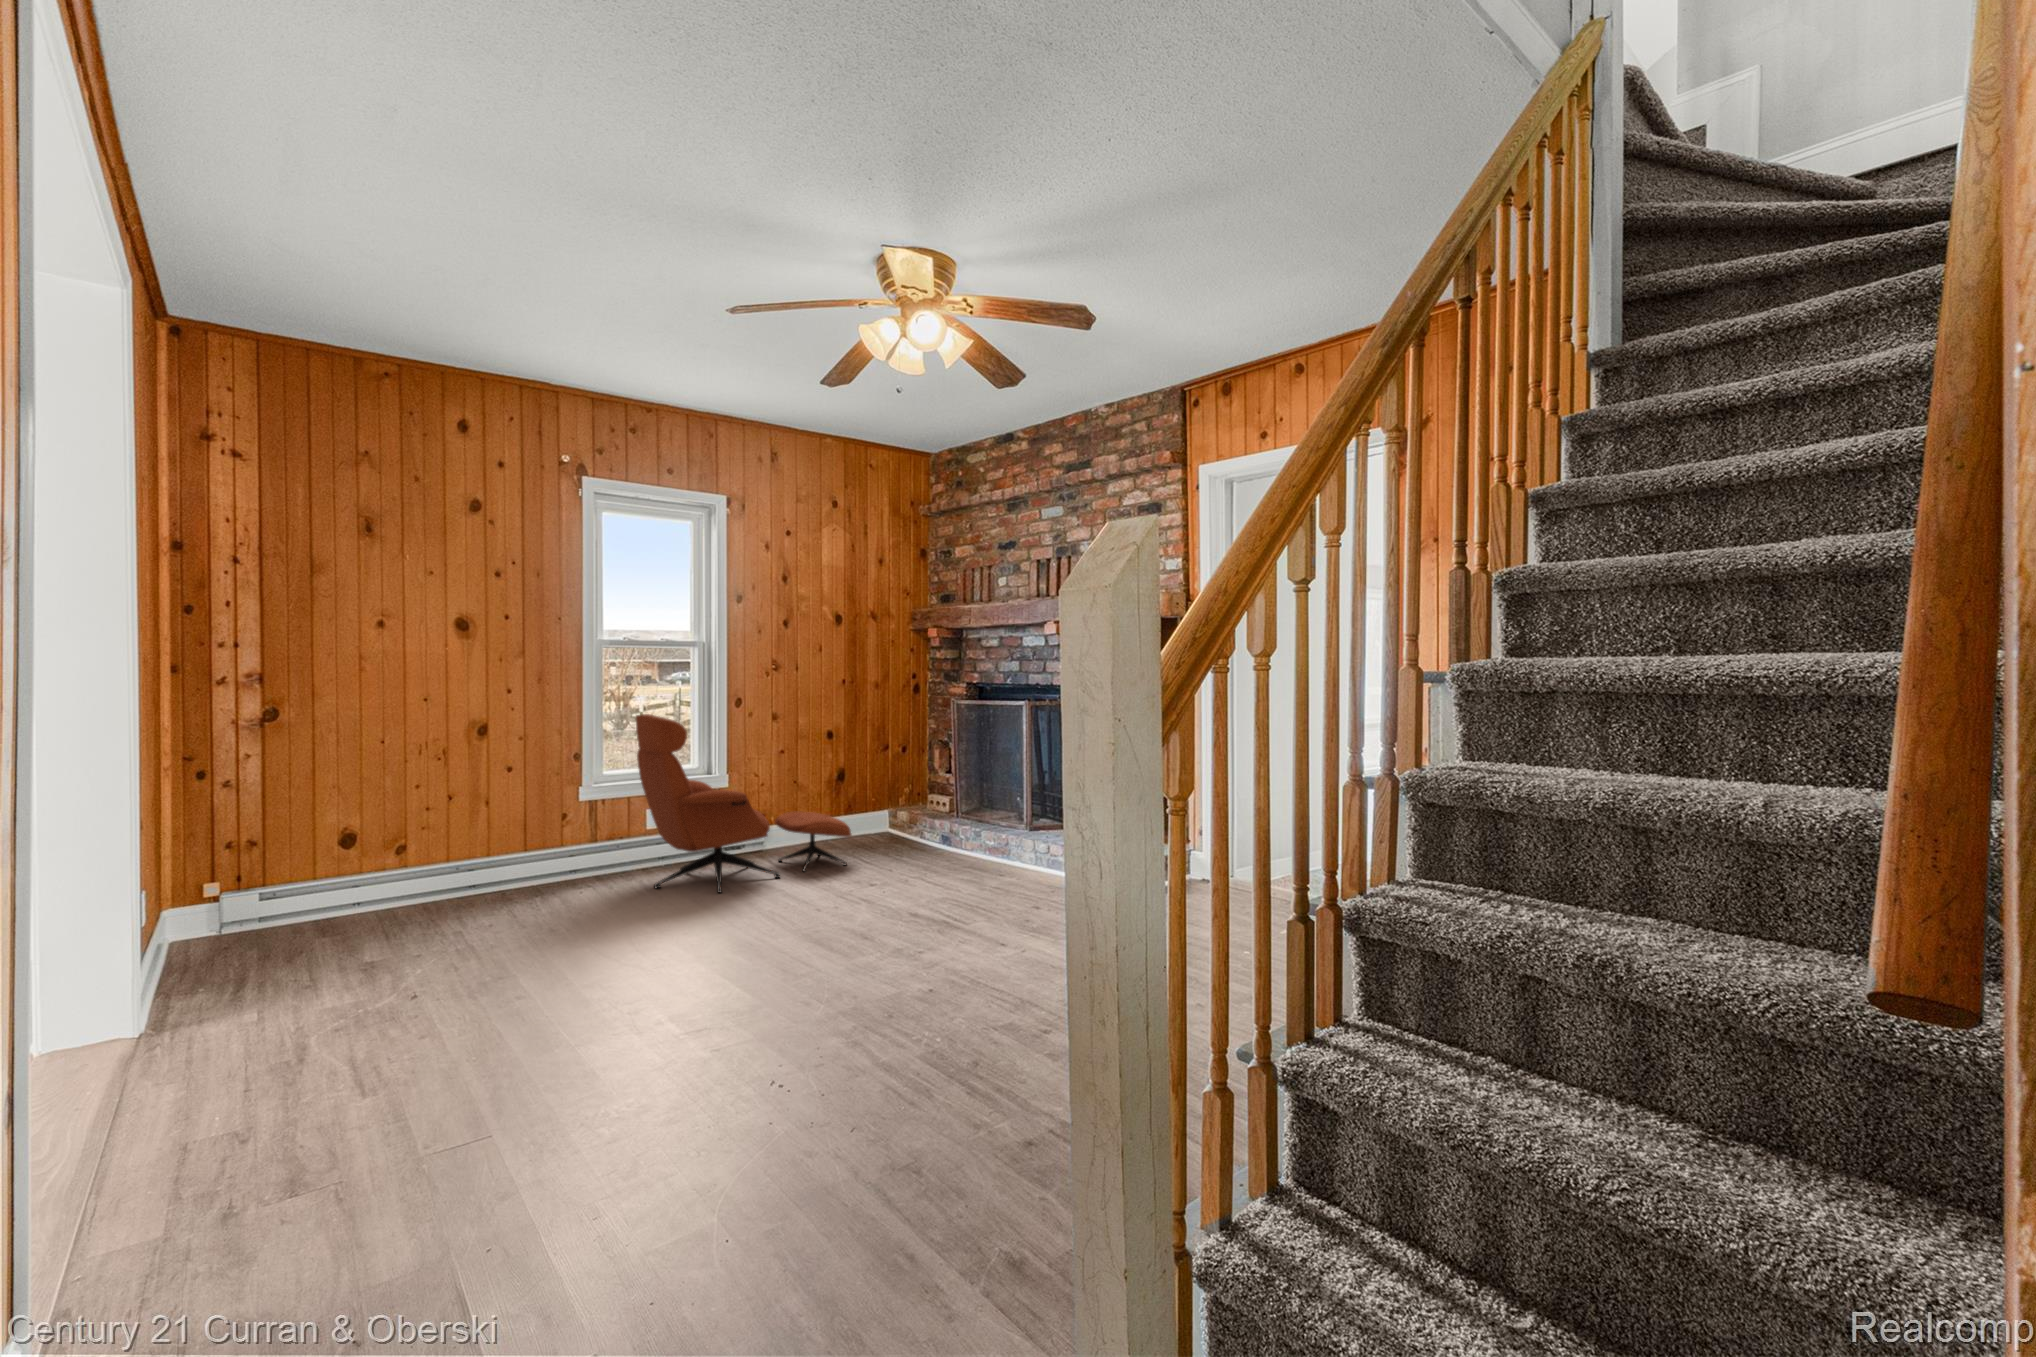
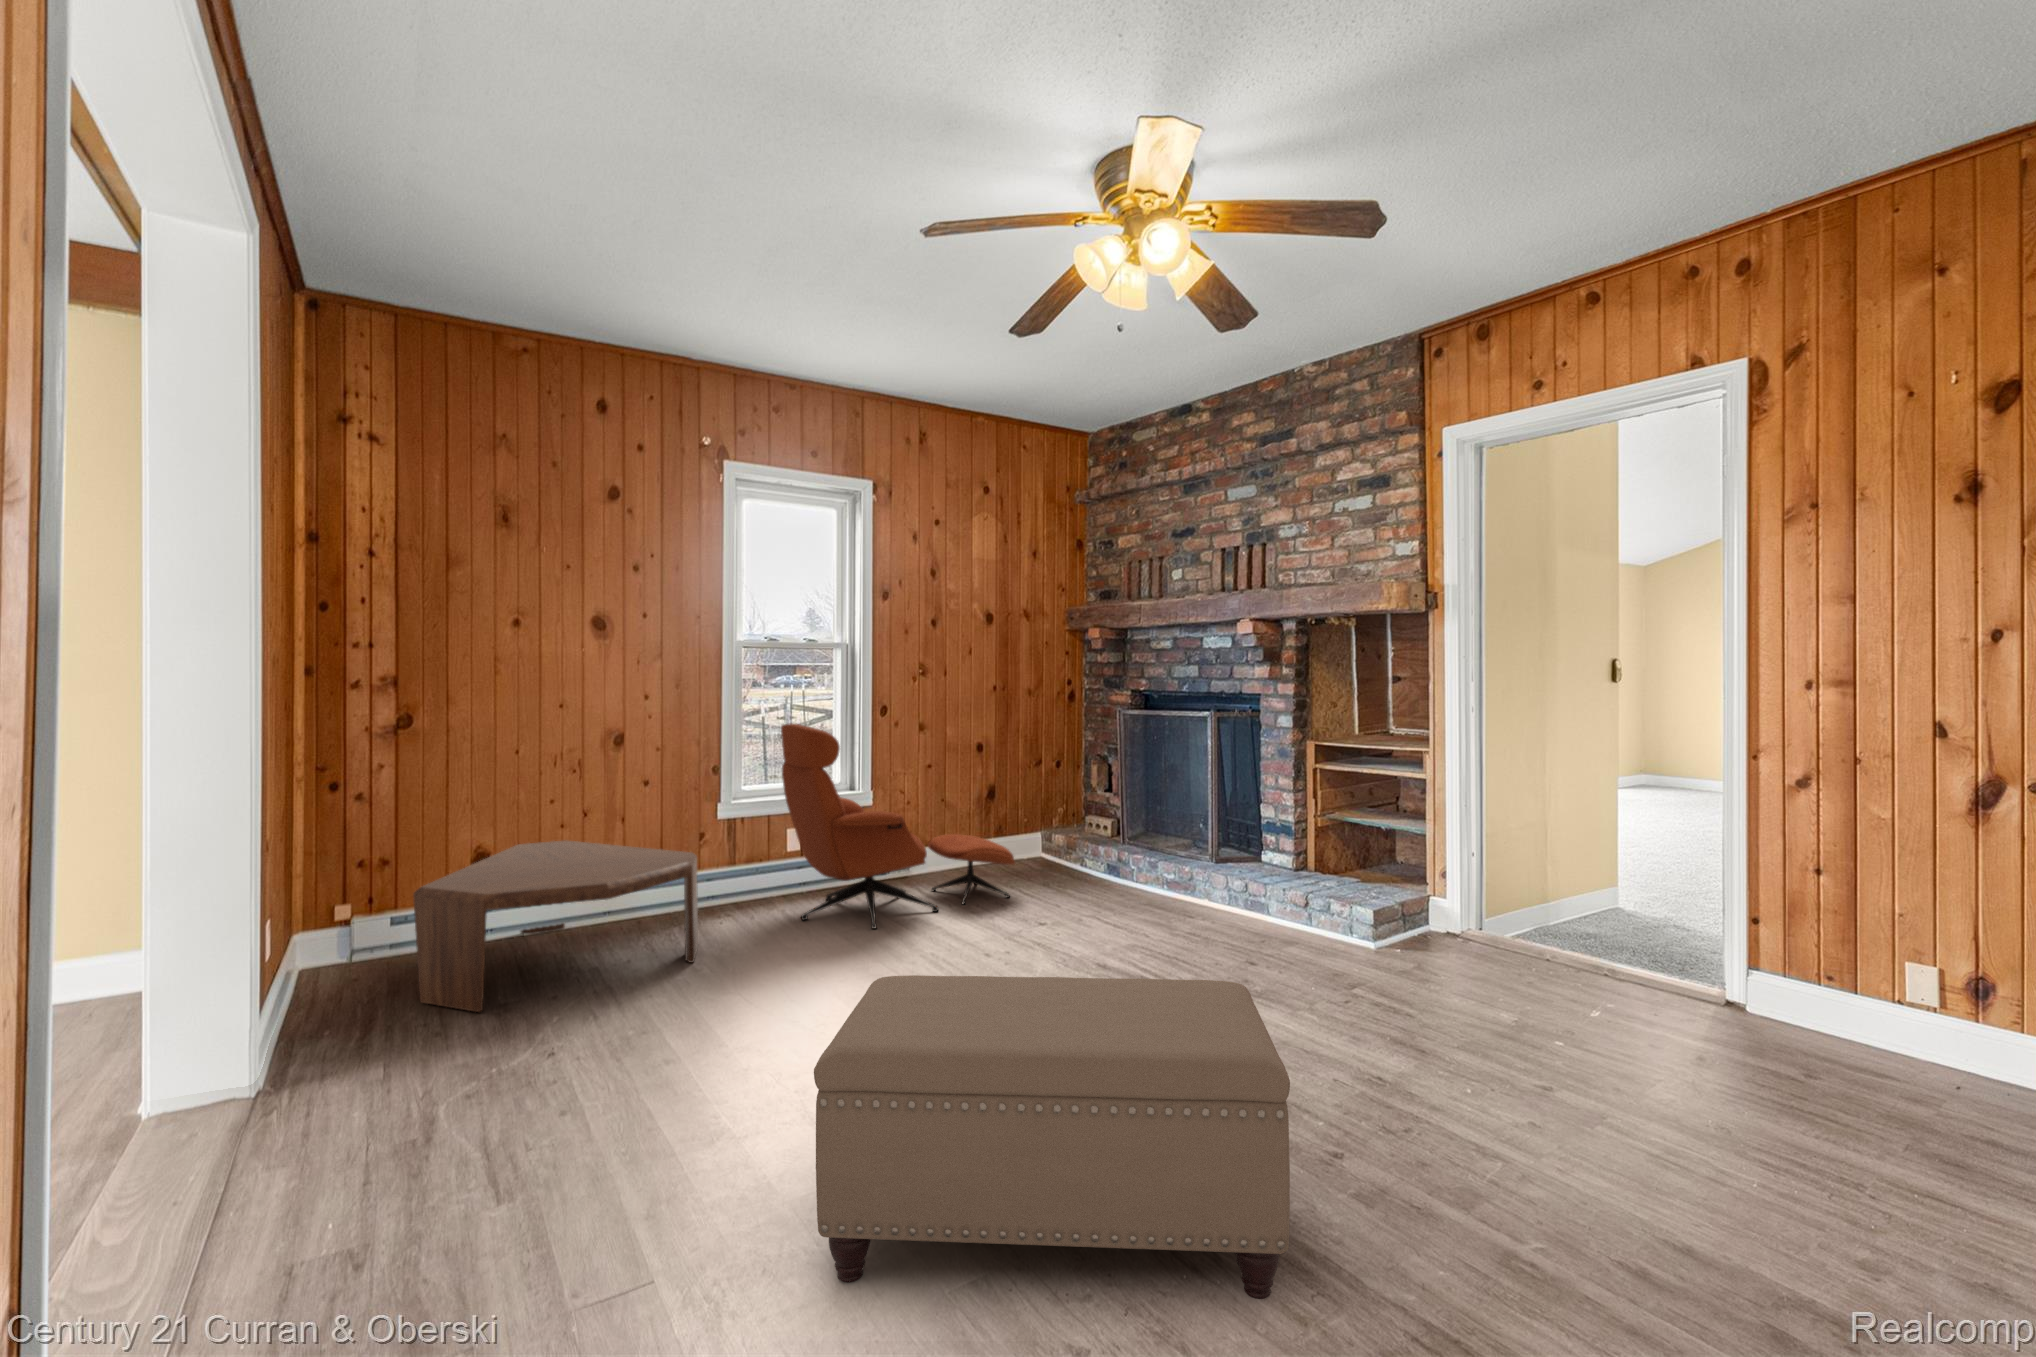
coffee table: none [284,822,556,968] -> present [413,841,698,1012]
ottoman: none [620,902,978,1129] -> present [814,975,1290,1299]

